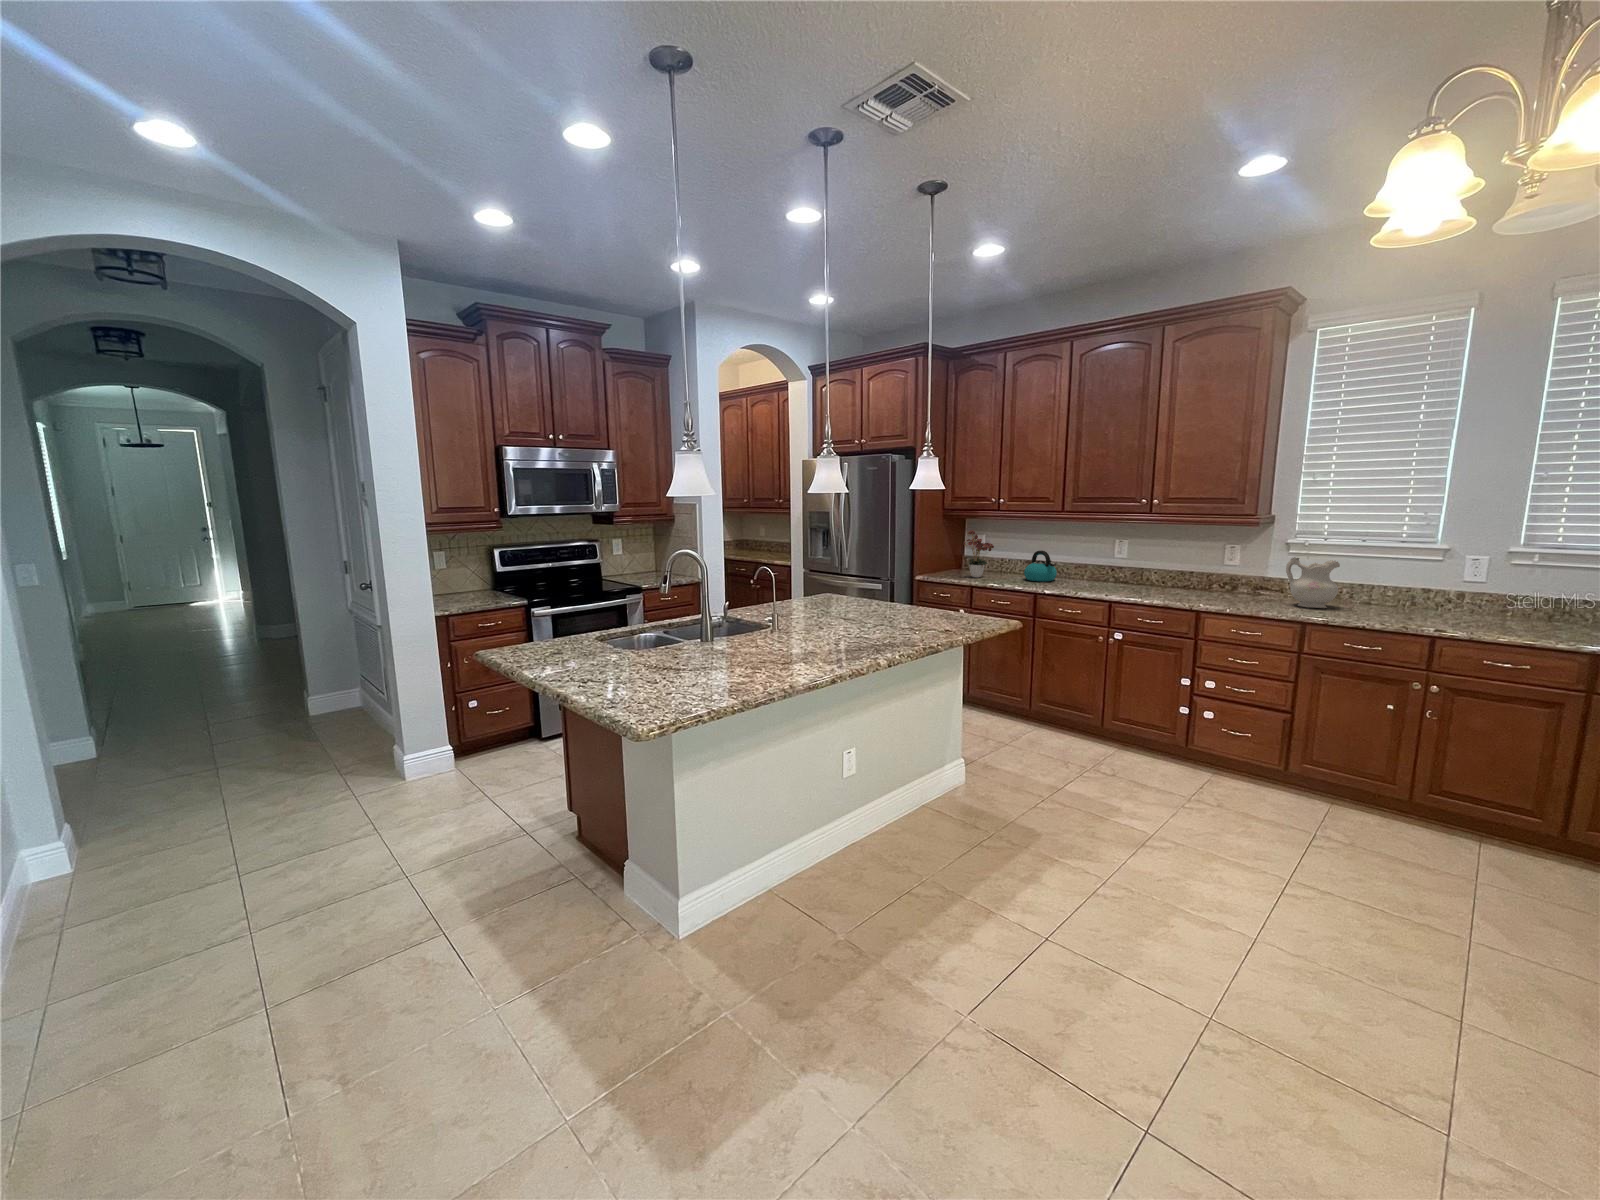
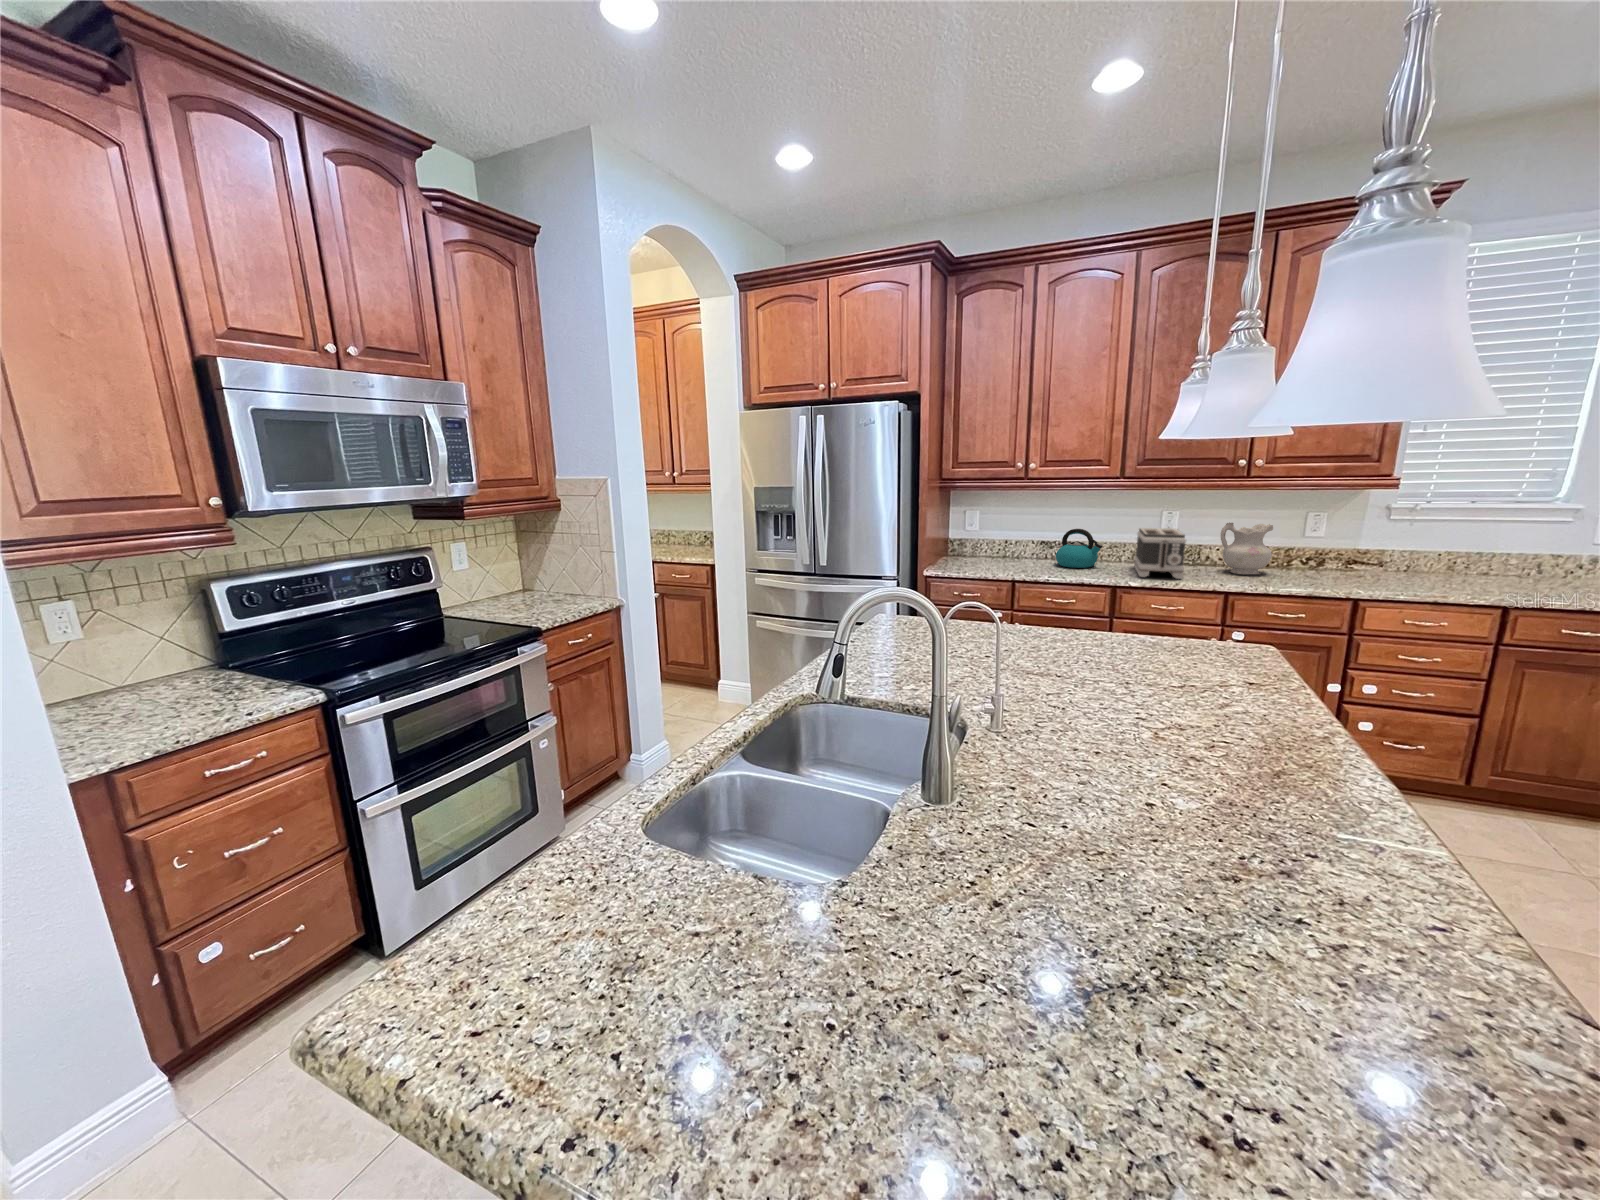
flower arrangement: present [964,530,994,577] -> none [977,503,1018,567]
toaster: none [1064,552,1113,591] -> present [1134,528,1186,579]
ceramic pitcher: present [1286,557,1340,608] -> present [1221,522,1273,574]

